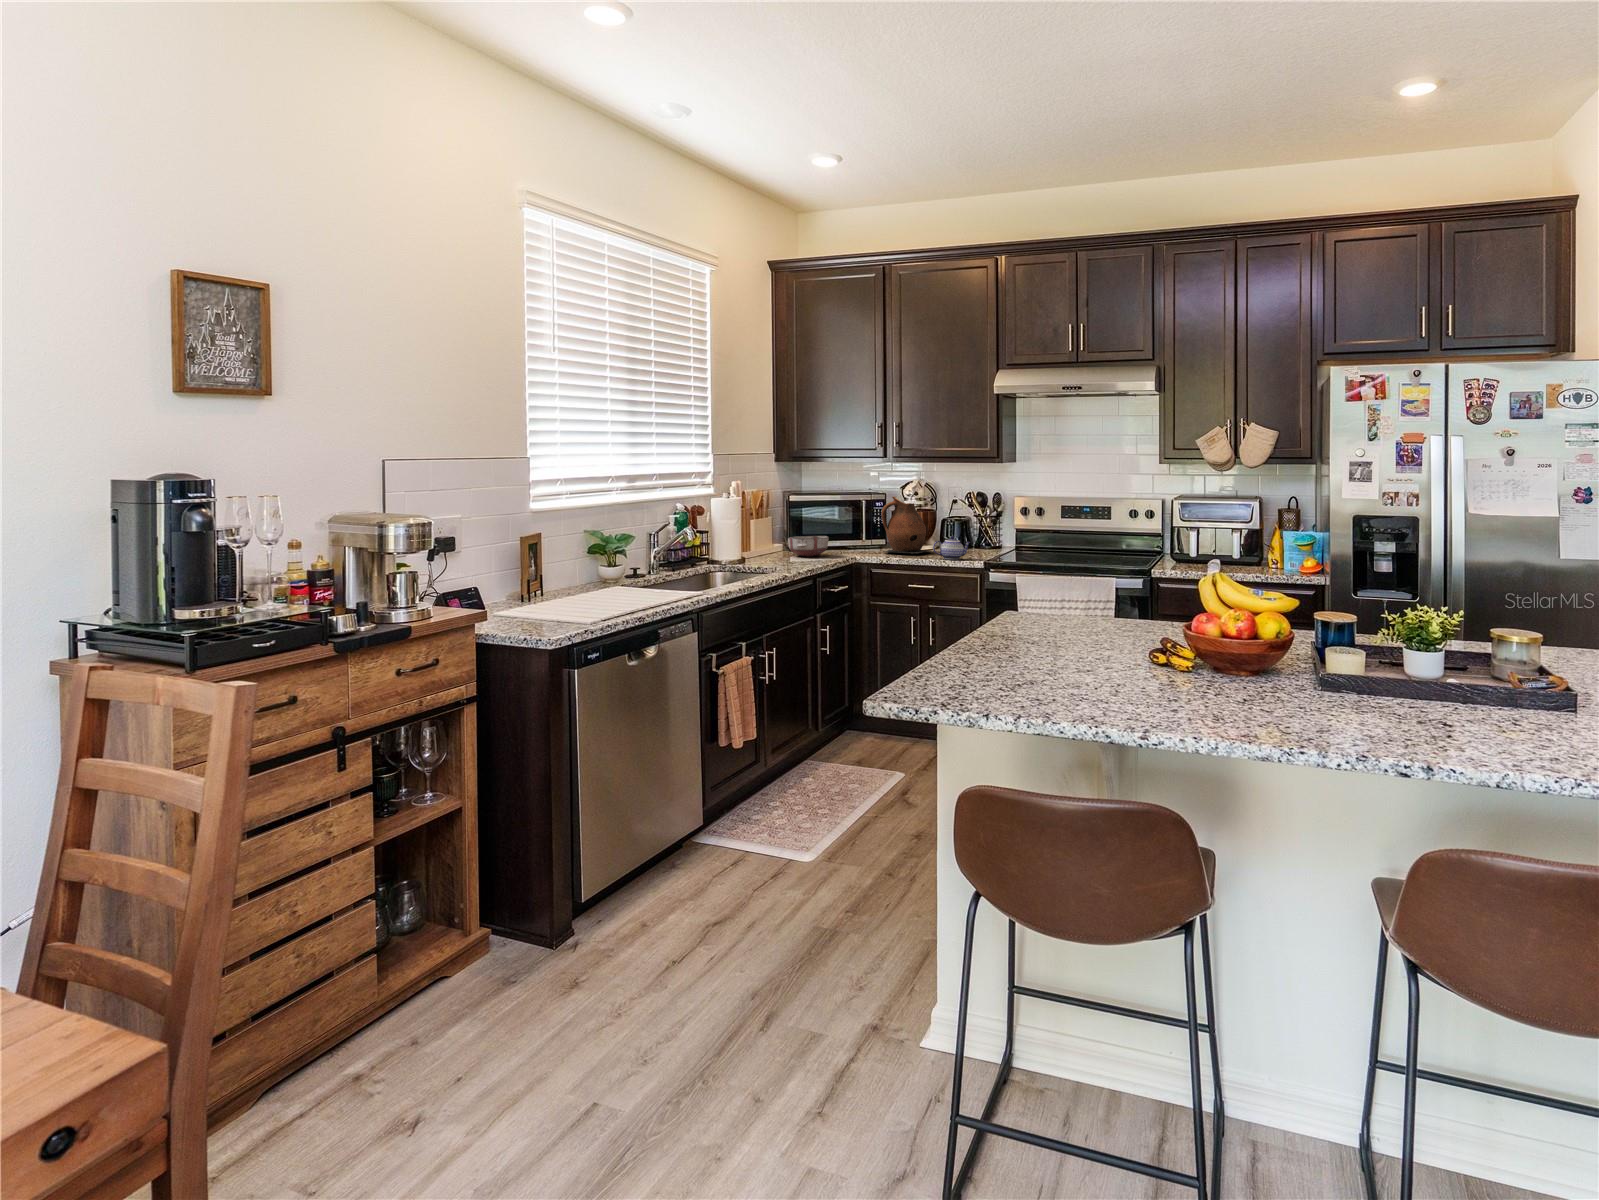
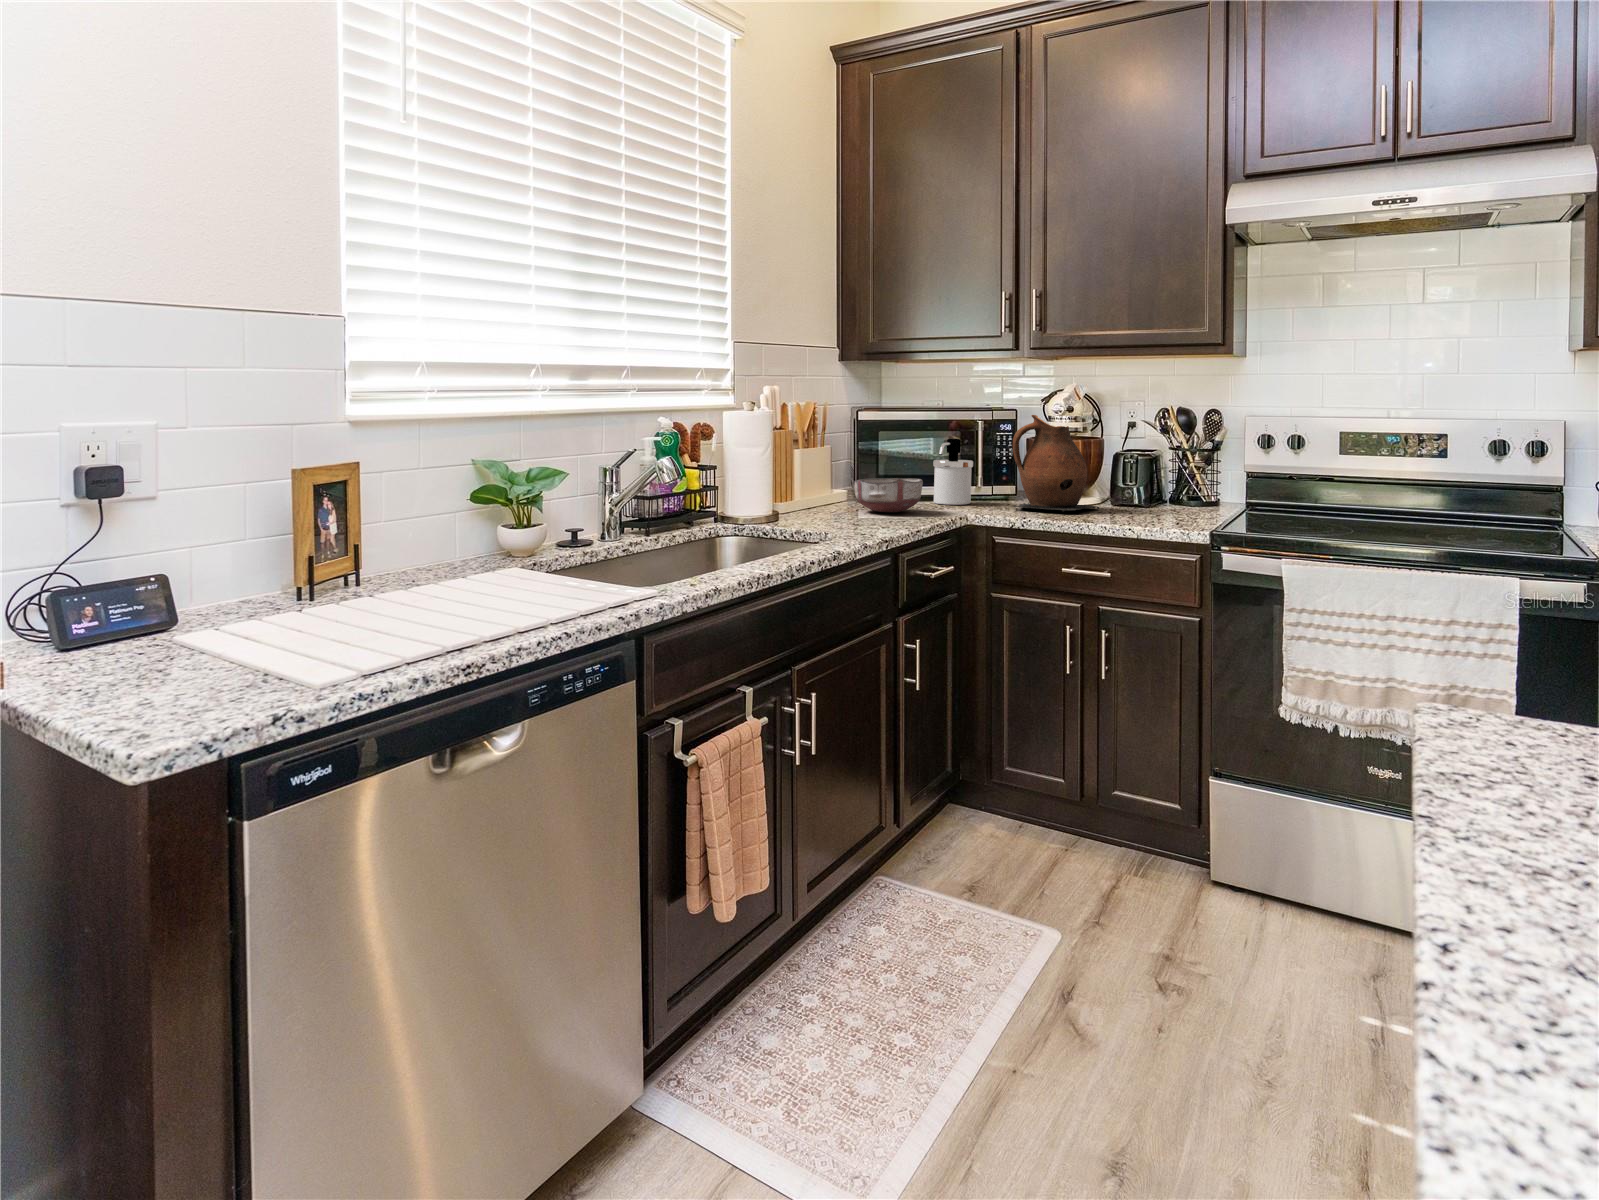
soap dispenser: none [834,511,858,551] -> present [933,438,973,505]
teapot: present [933,536,970,559] -> none [1100,483,1166,523]

